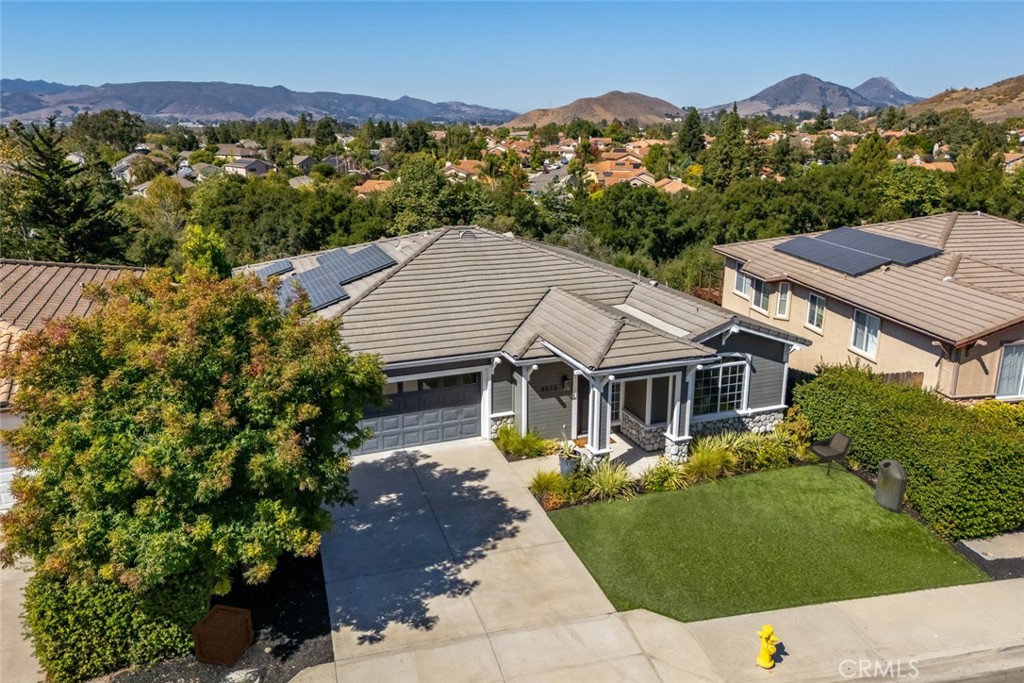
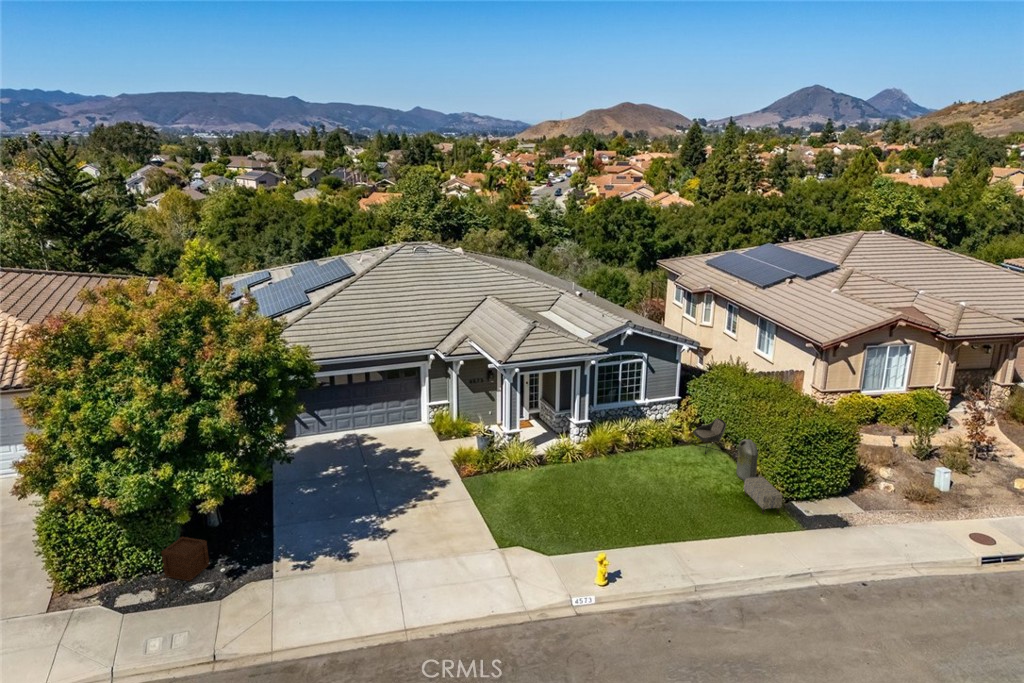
bench: none [897,507,956,555] -> present [744,477,782,514]

